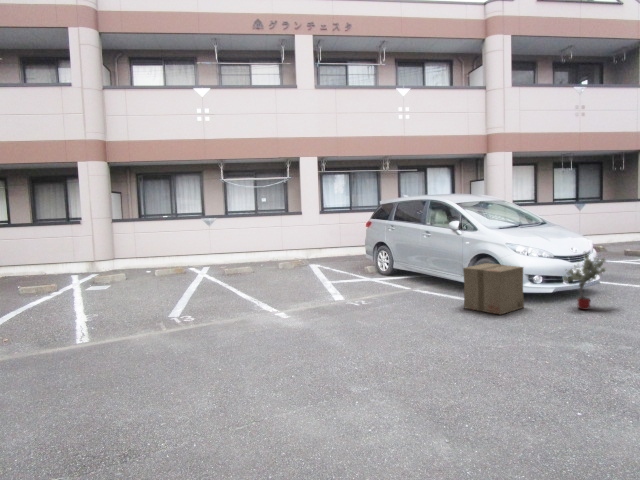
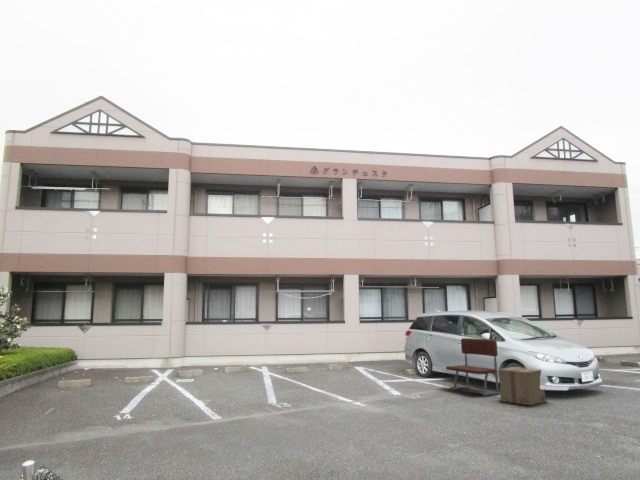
bench: none [402,228,466,300] -> present [446,338,500,396]
potted tree: present [562,252,605,310] -> none [572,359,604,404]

